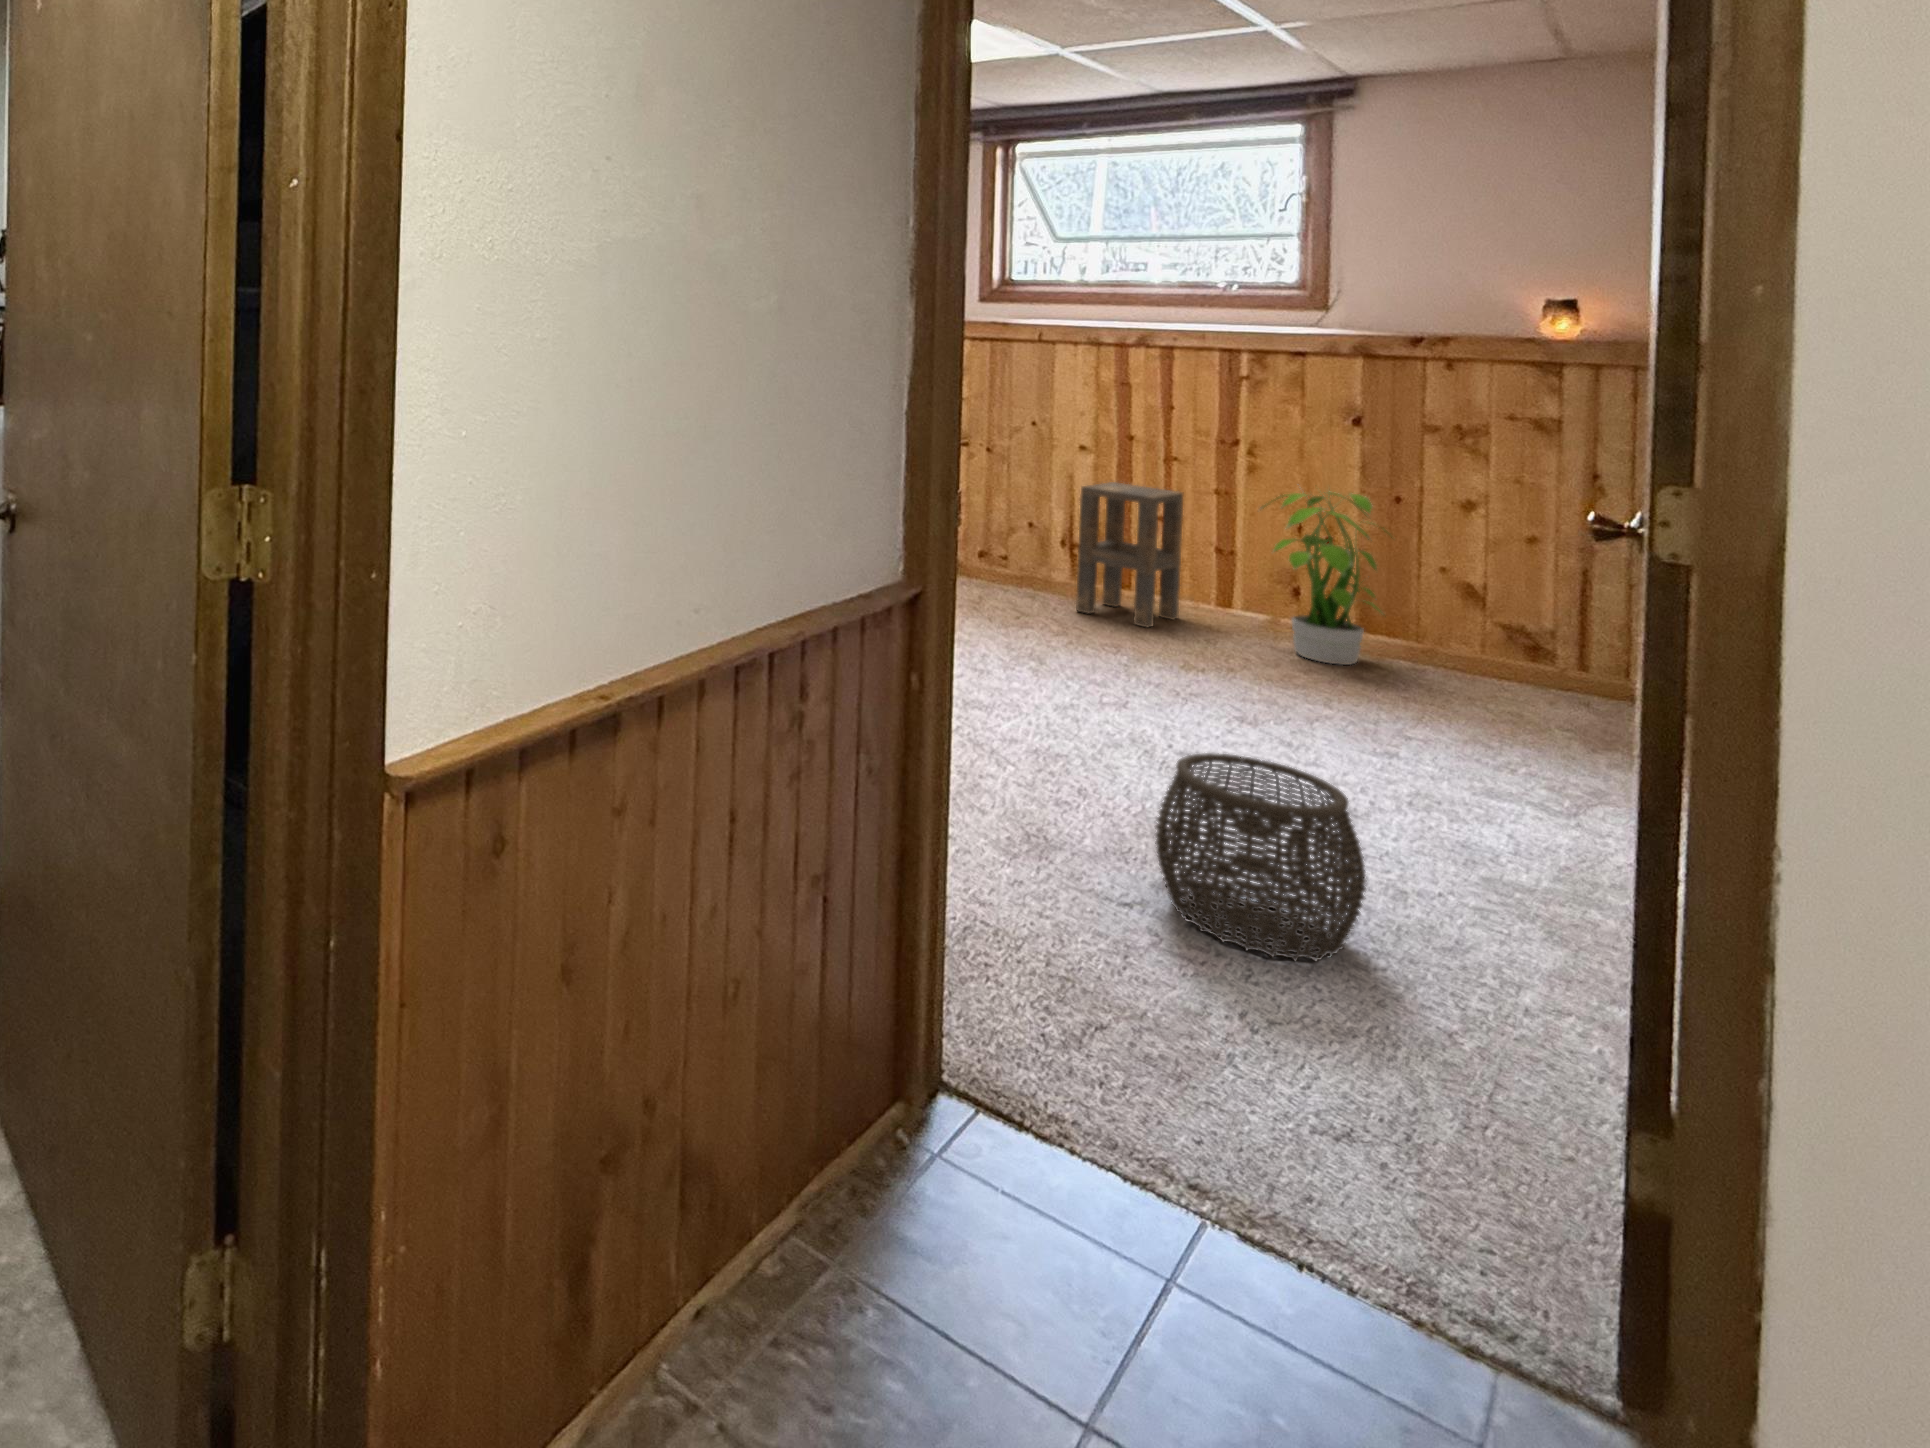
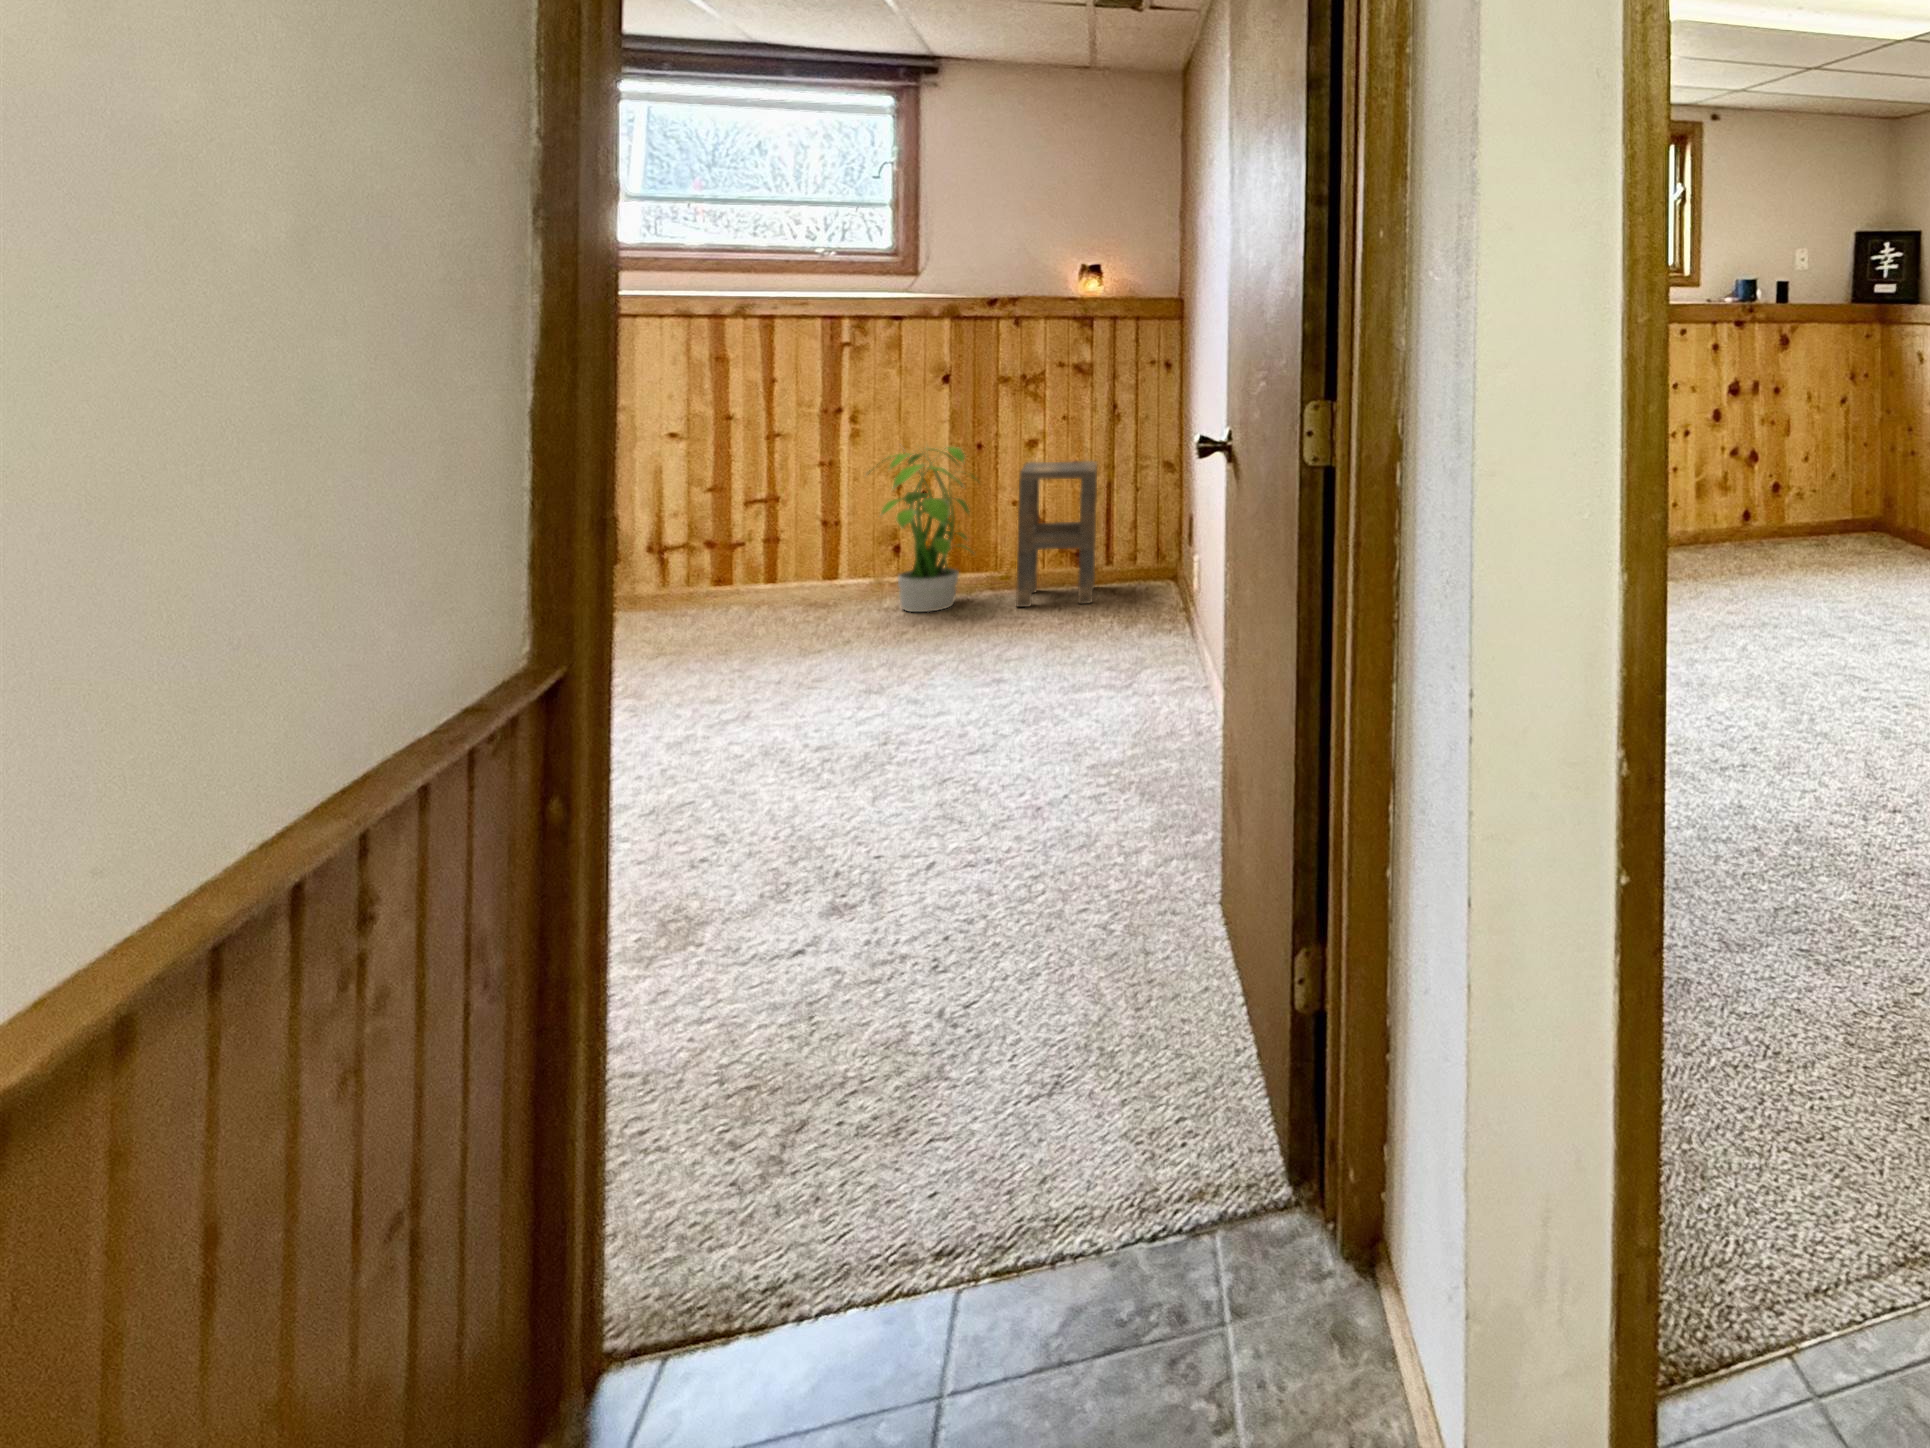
side table: present [1076,482,1183,627] -> present [1016,461,1097,607]
woven basket: present [1155,753,1366,961] -> none [826,731,1027,944]

